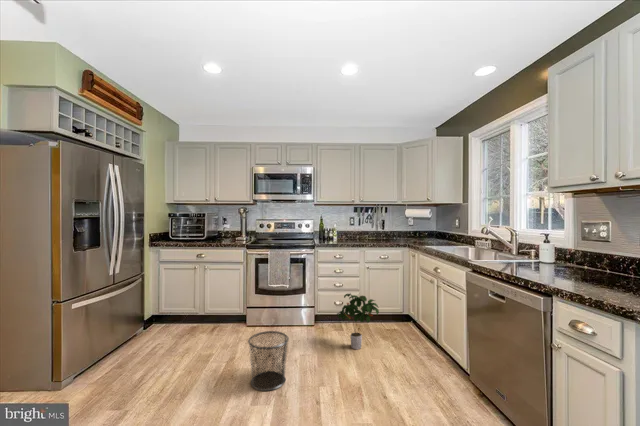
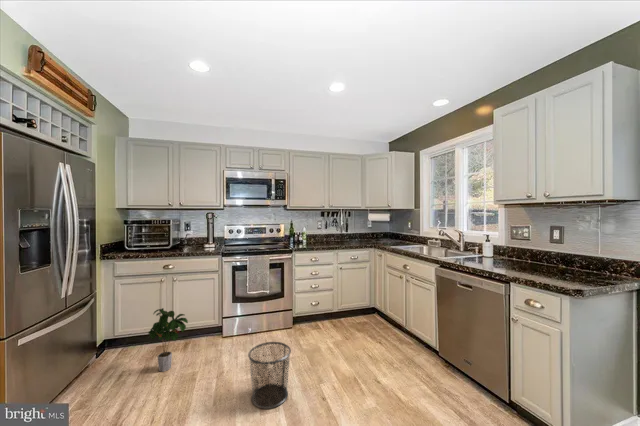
potted plant: present [337,294,379,349] -> present [148,308,188,372]

